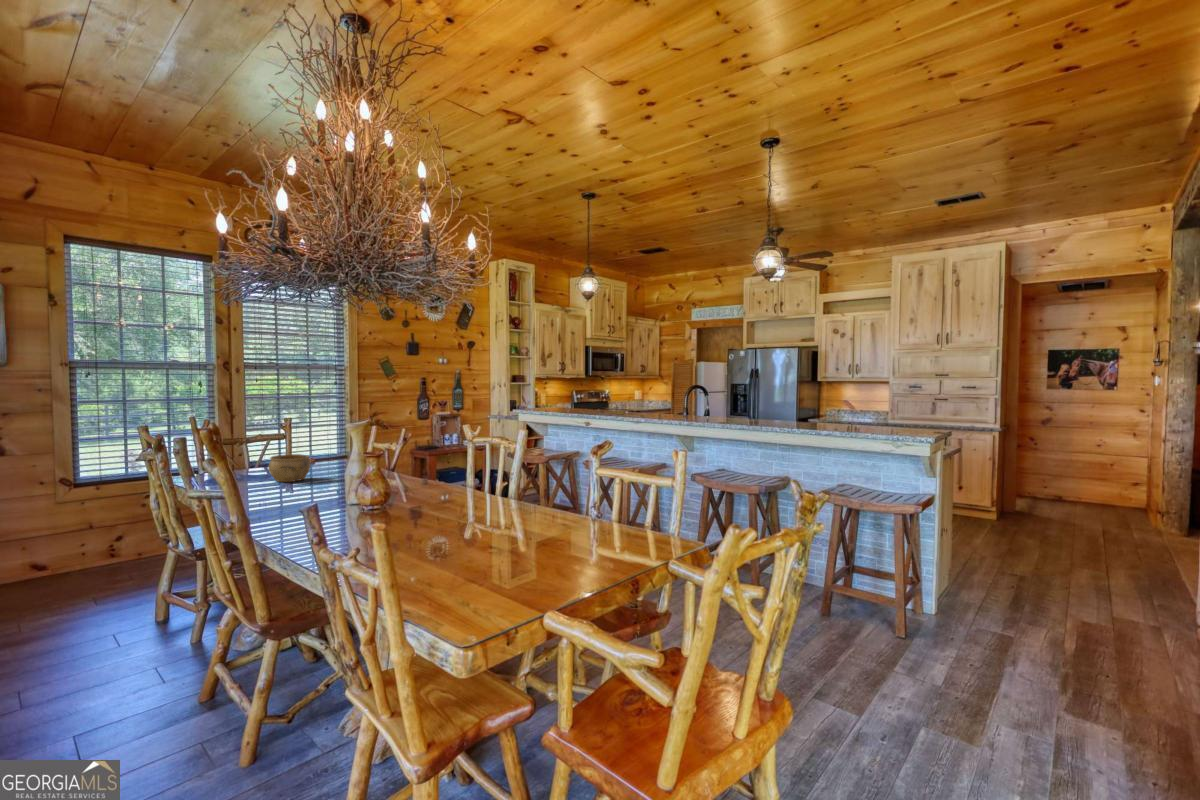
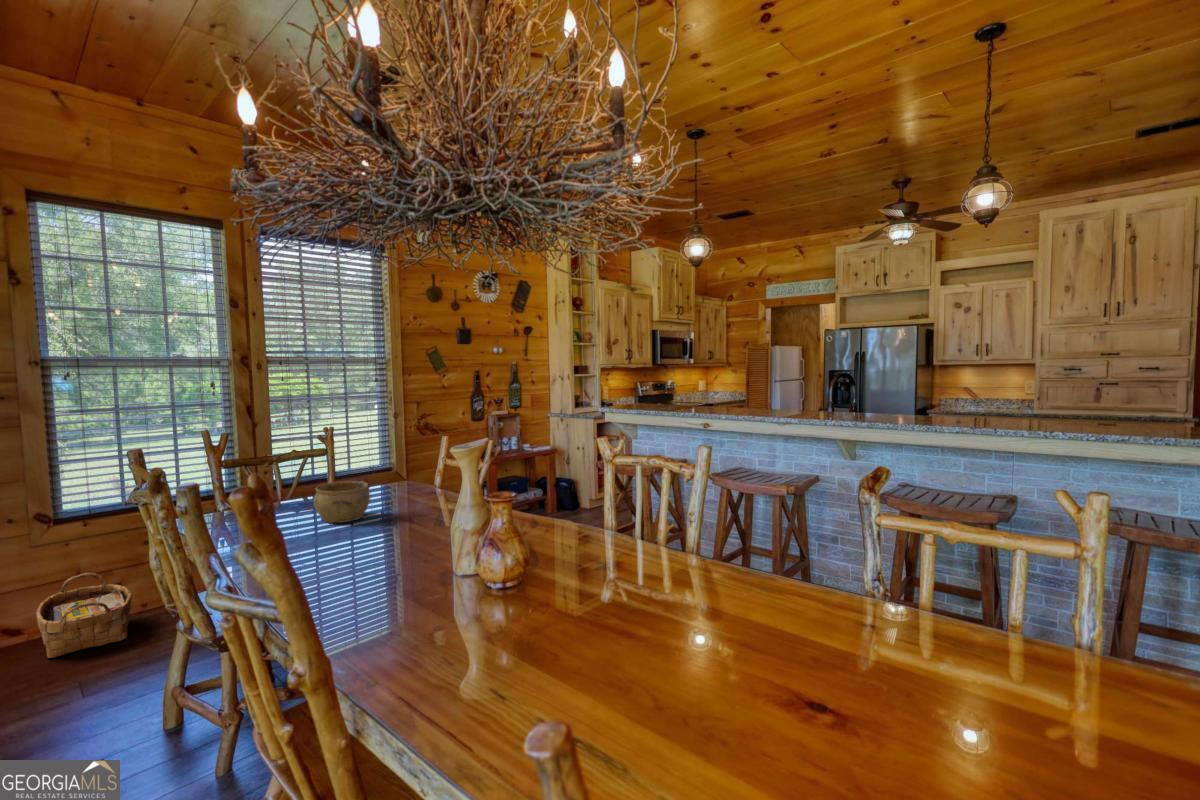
woven basket: none [60,526,132,585] -> present [36,573,132,658]

